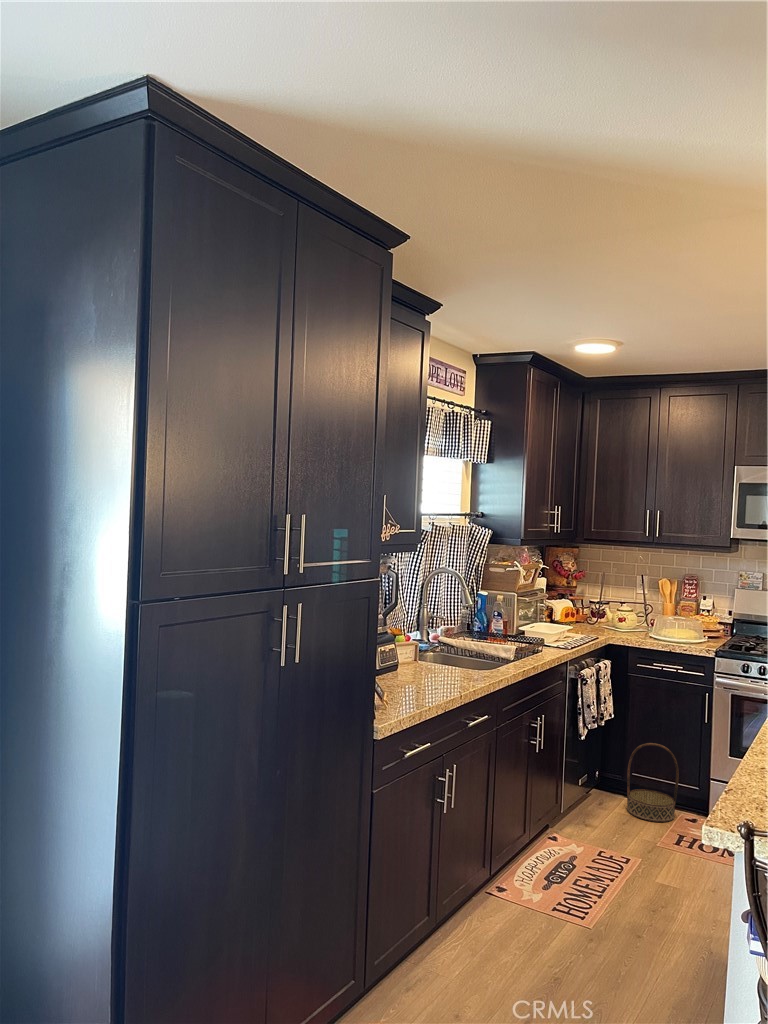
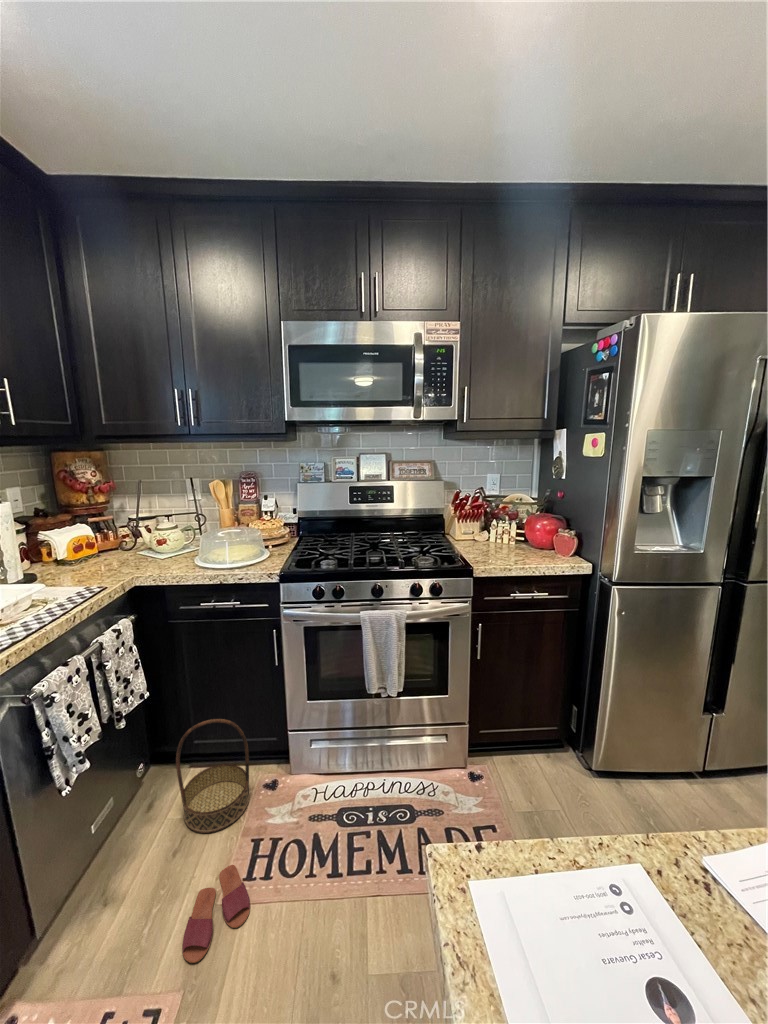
slippers: none [639,834,680,853] -> present [182,865,250,963]

